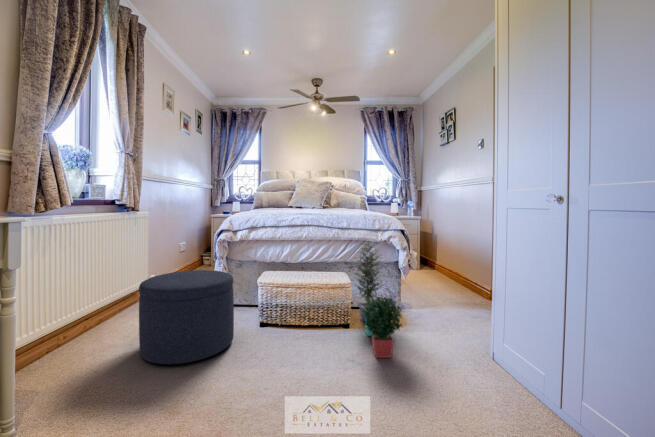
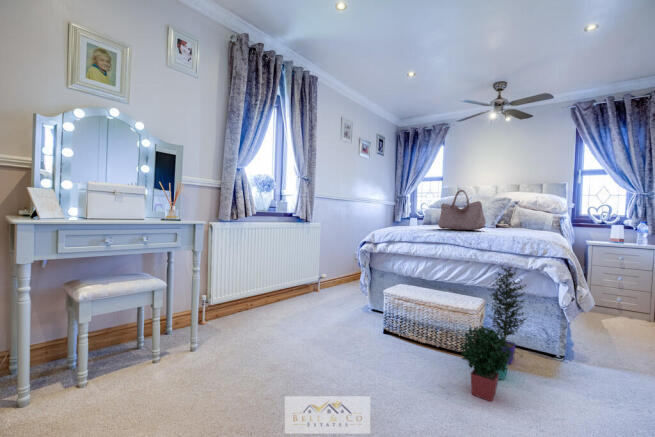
handbag: none [291,175,332,212] -> present [438,190,486,230]
ottoman: present [139,270,234,364] -> none [287,271,357,342]

